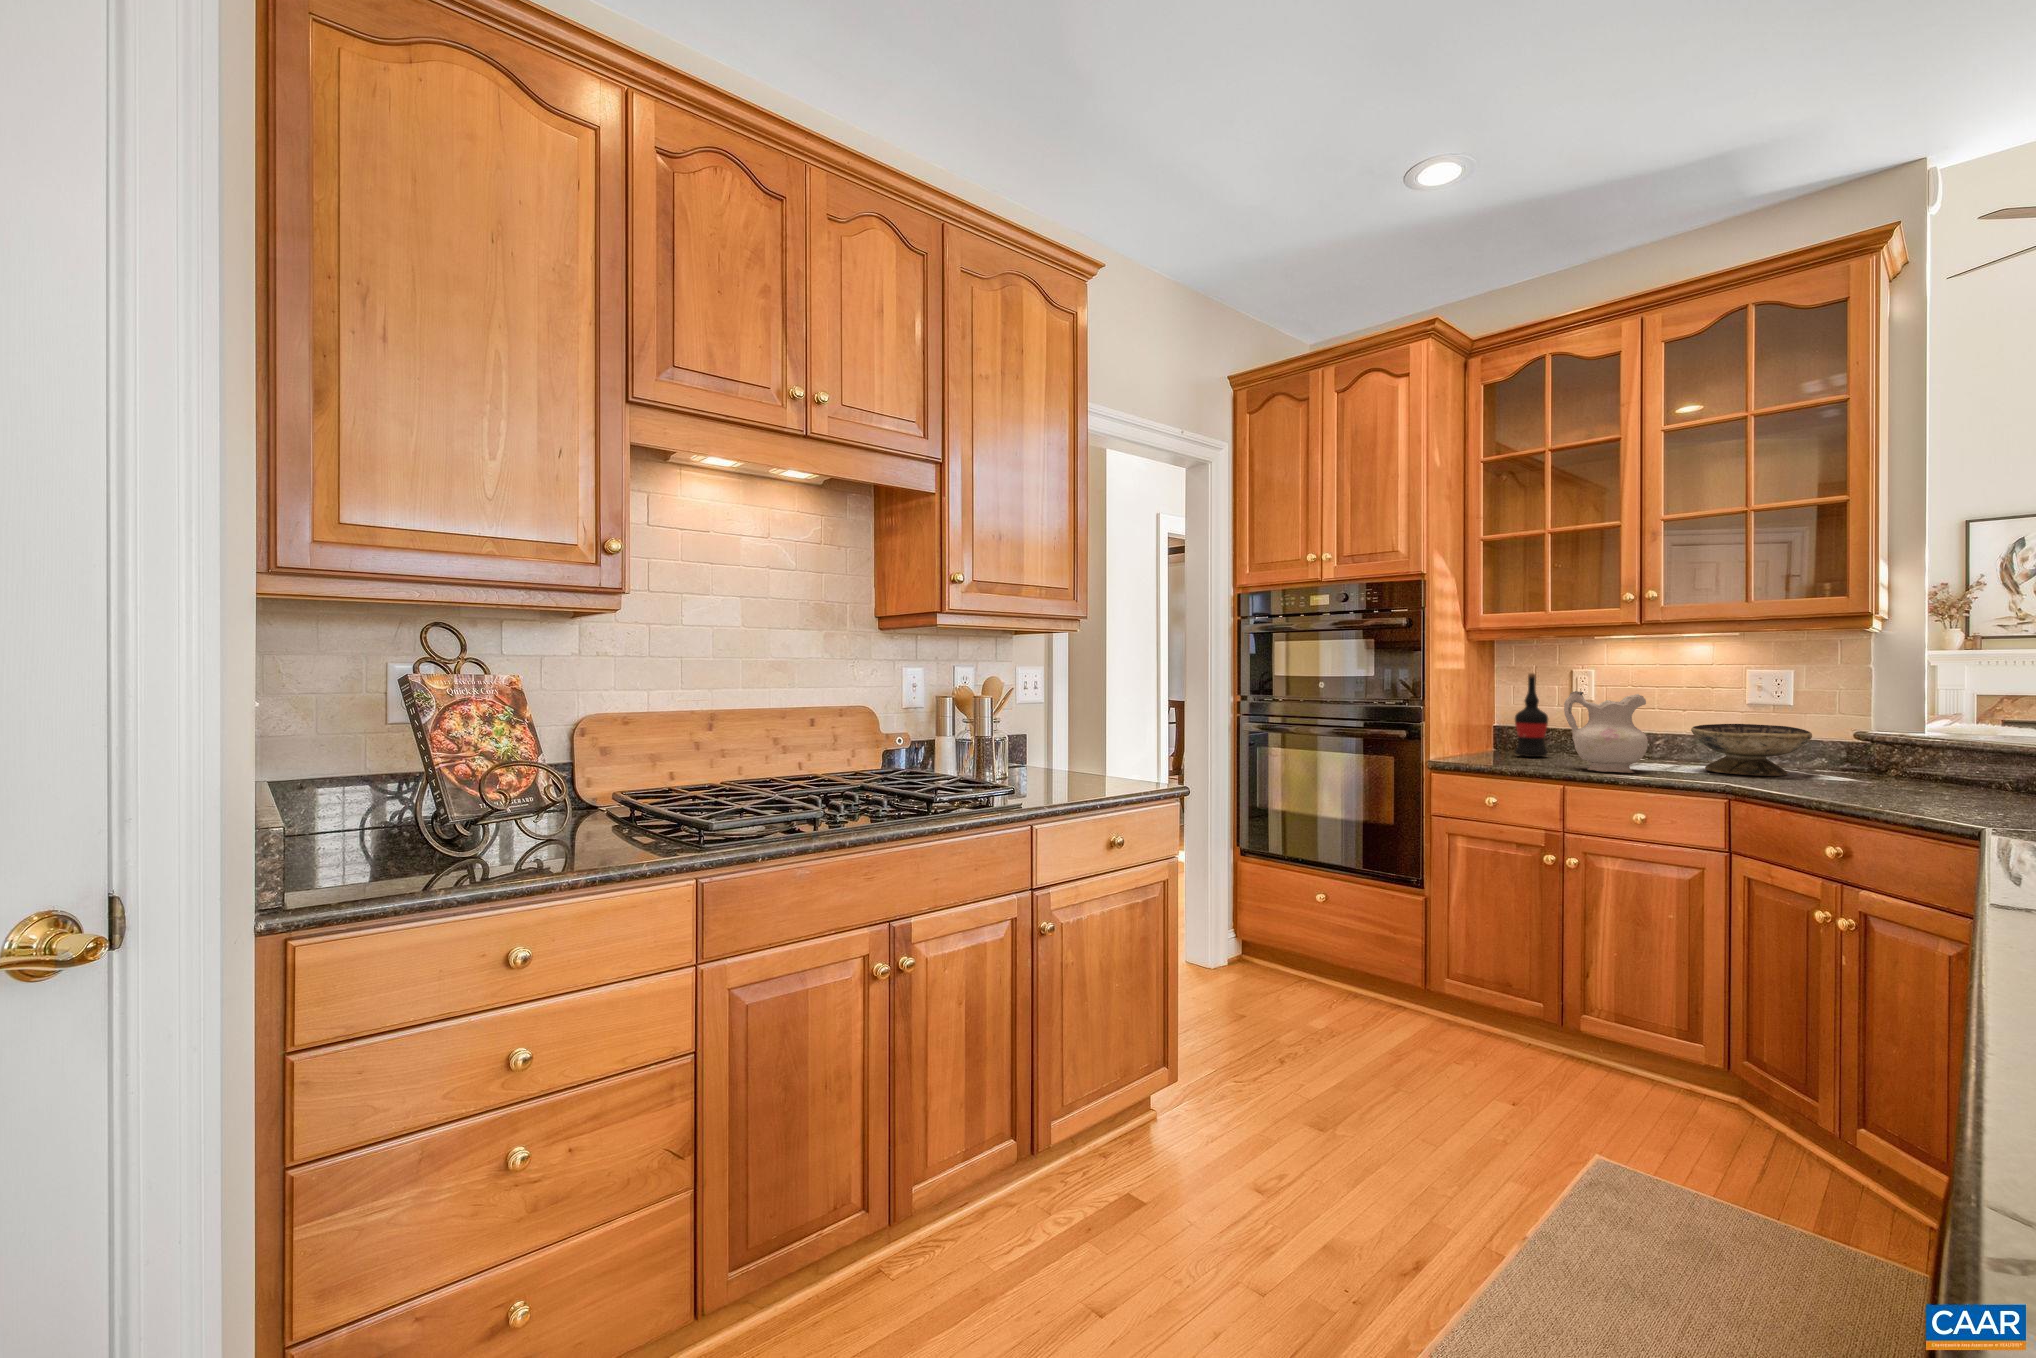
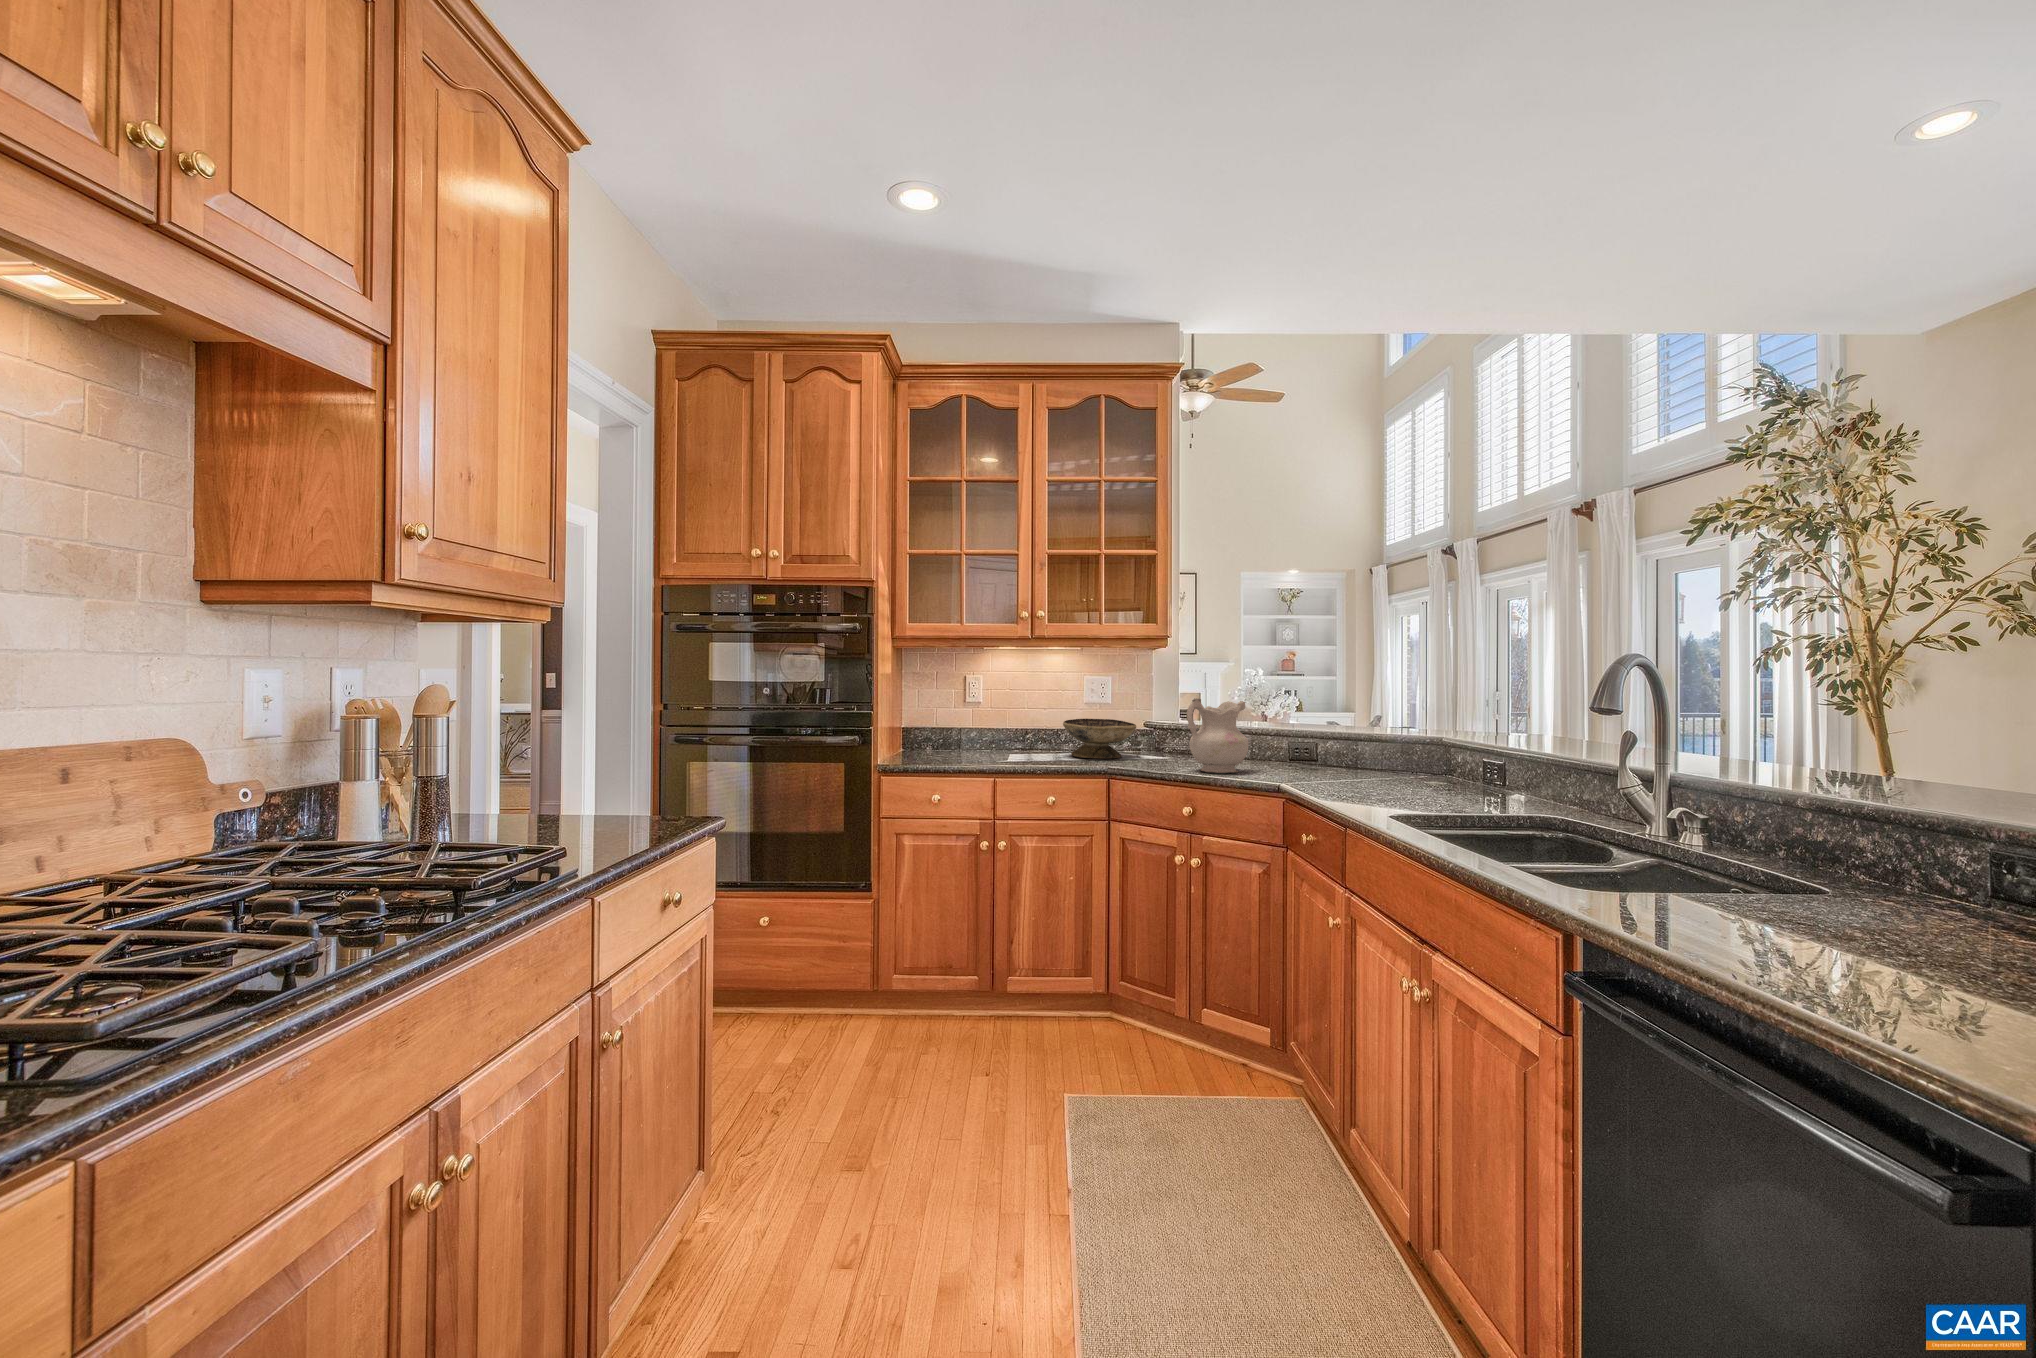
wine bottle: present [1515,673,1548,757] -> none [925,678,952,753]
ceramic pitcher: present [1564,691,1648,773] -> present [1187,698,1249,773]

